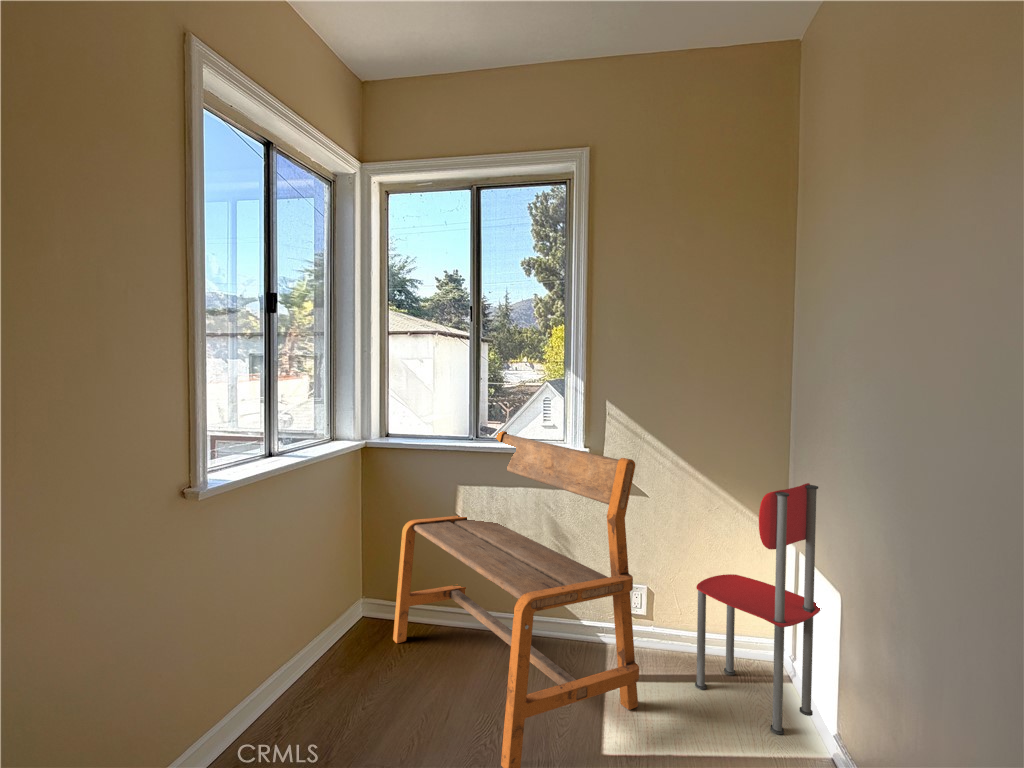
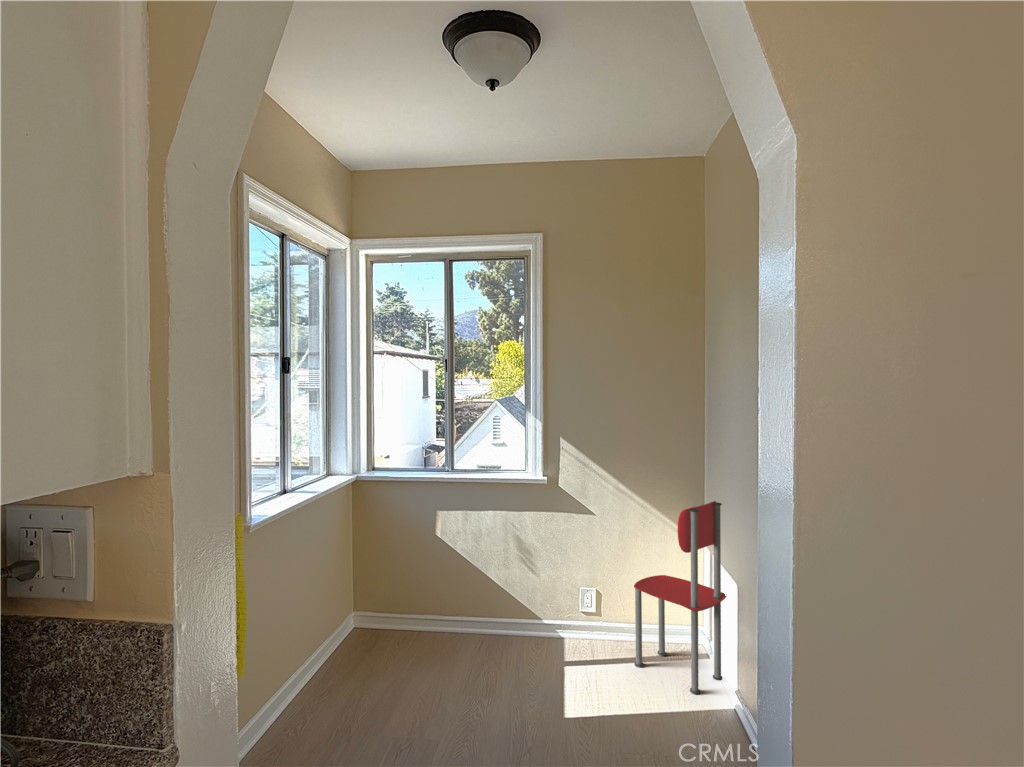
bench: present [393,431,639,768] -> none [385,463,590,732]

